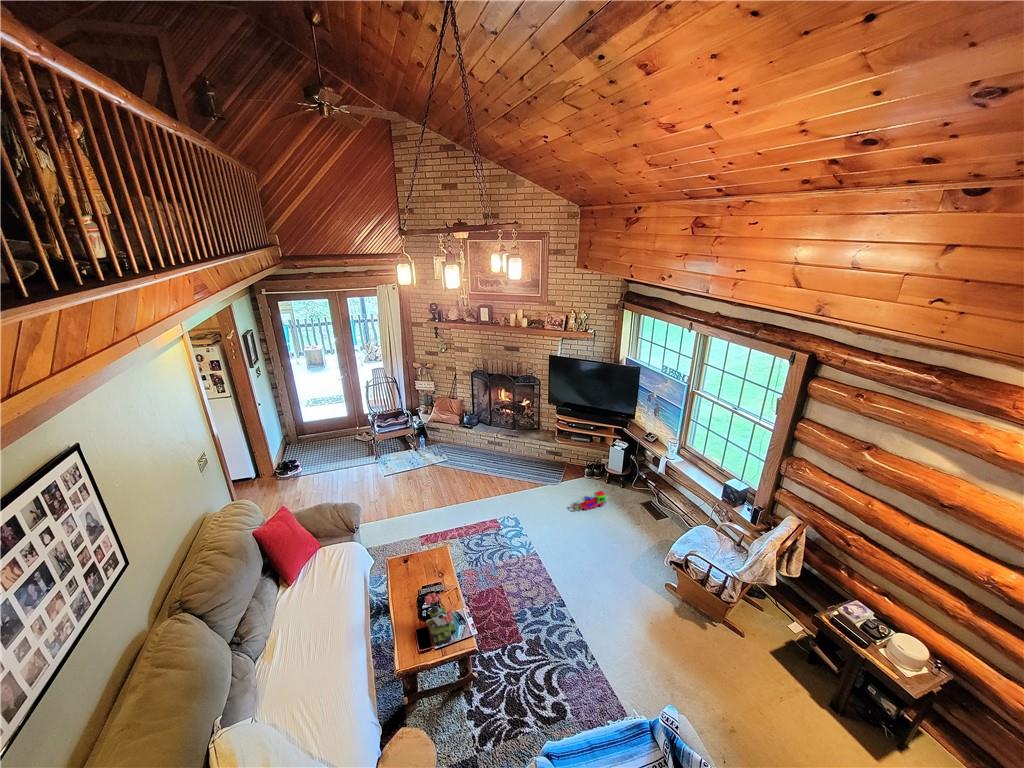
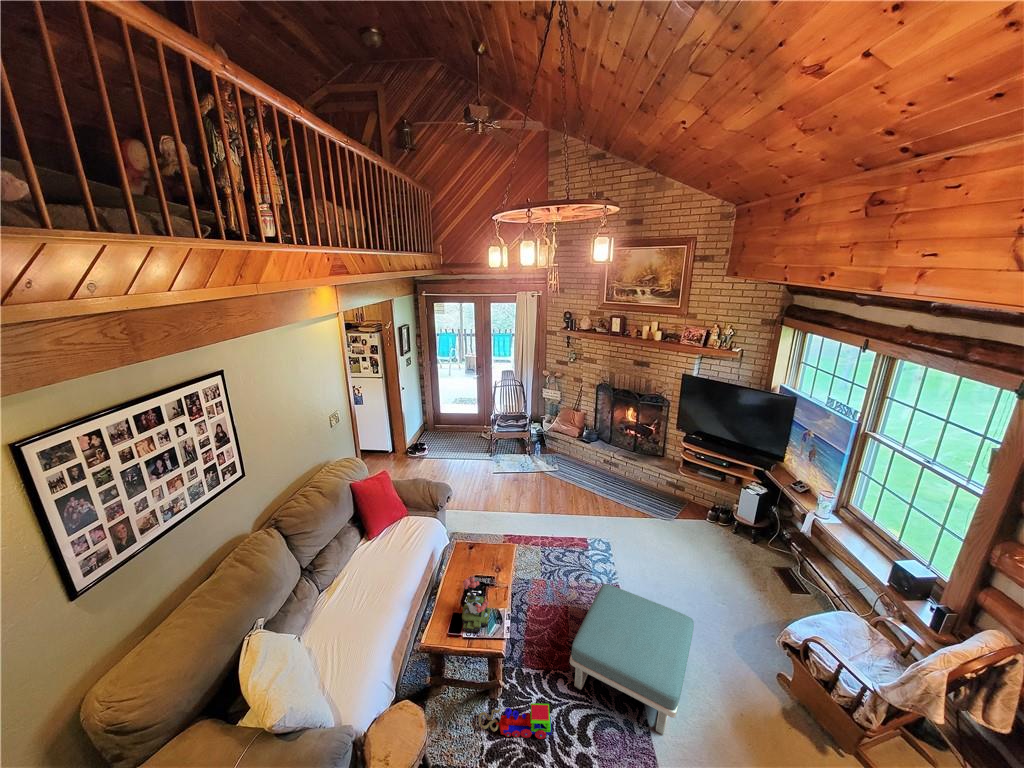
toy train: present [571,491,606,510] -> present [479,703,552,739]
footstool: none [525,556,616,660] -> present [570,584,694,734]

